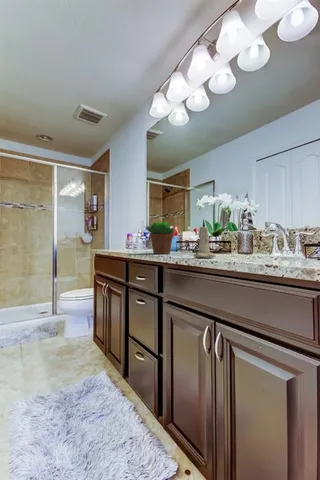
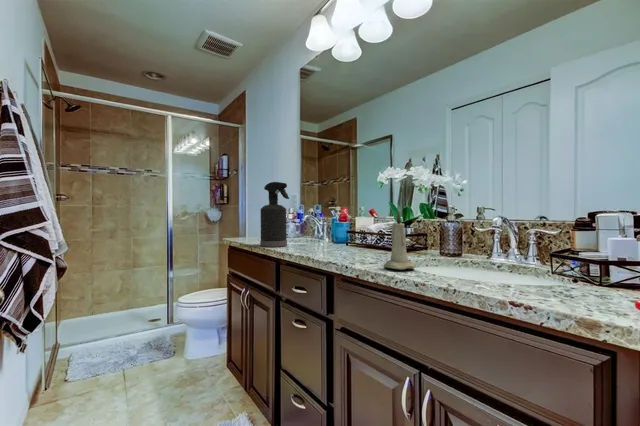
spray bottle: none [116,207,136,252] -> present [260,182,289,247]
succulent plant: present [146,221,175,254] -> none [304,205,350,254]

